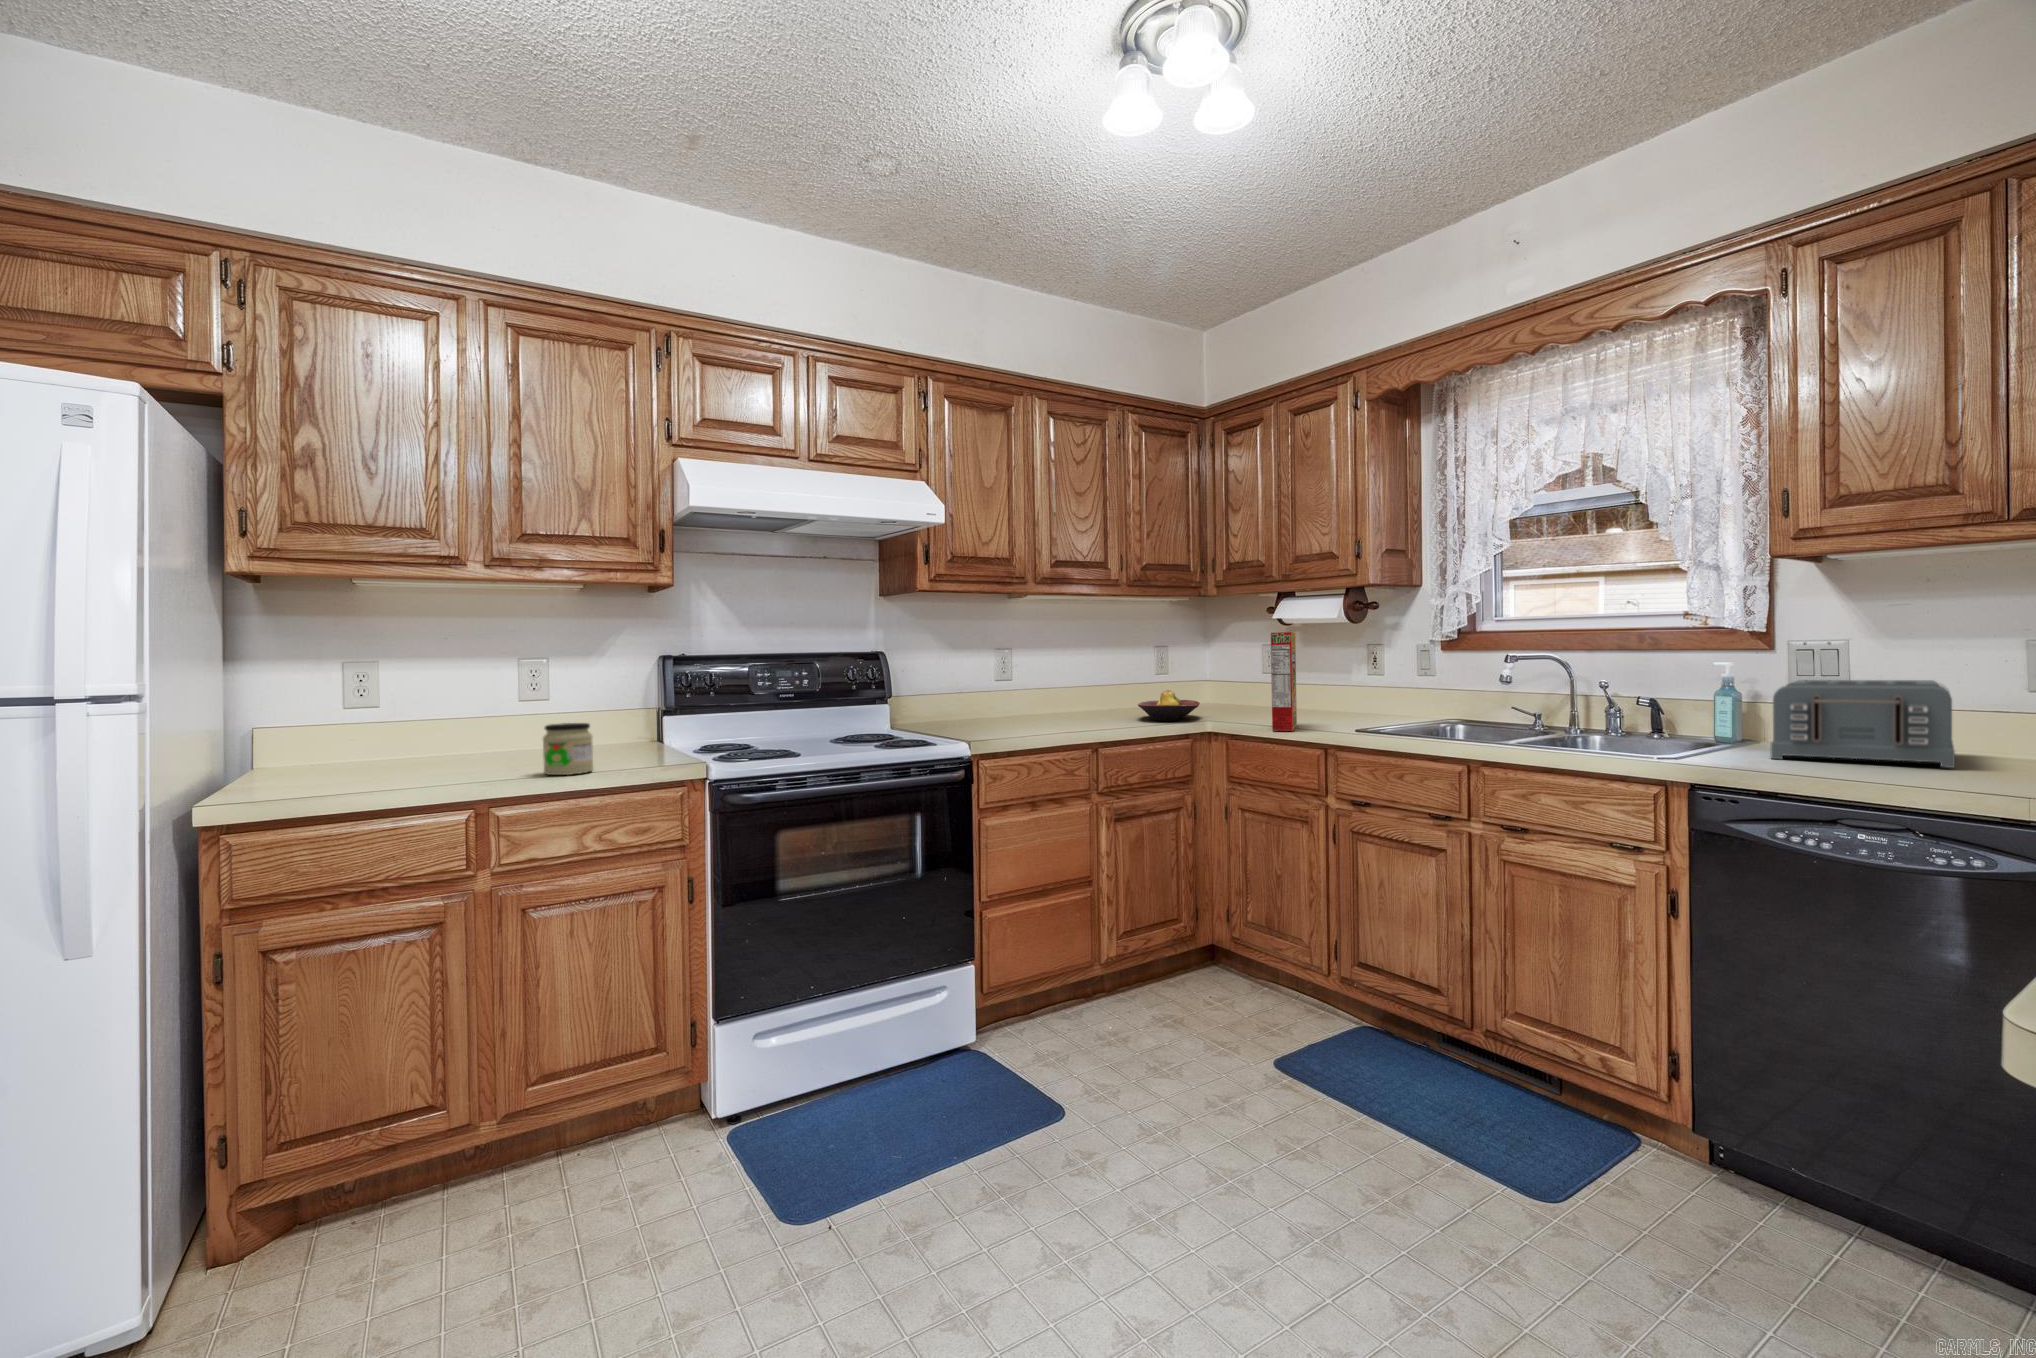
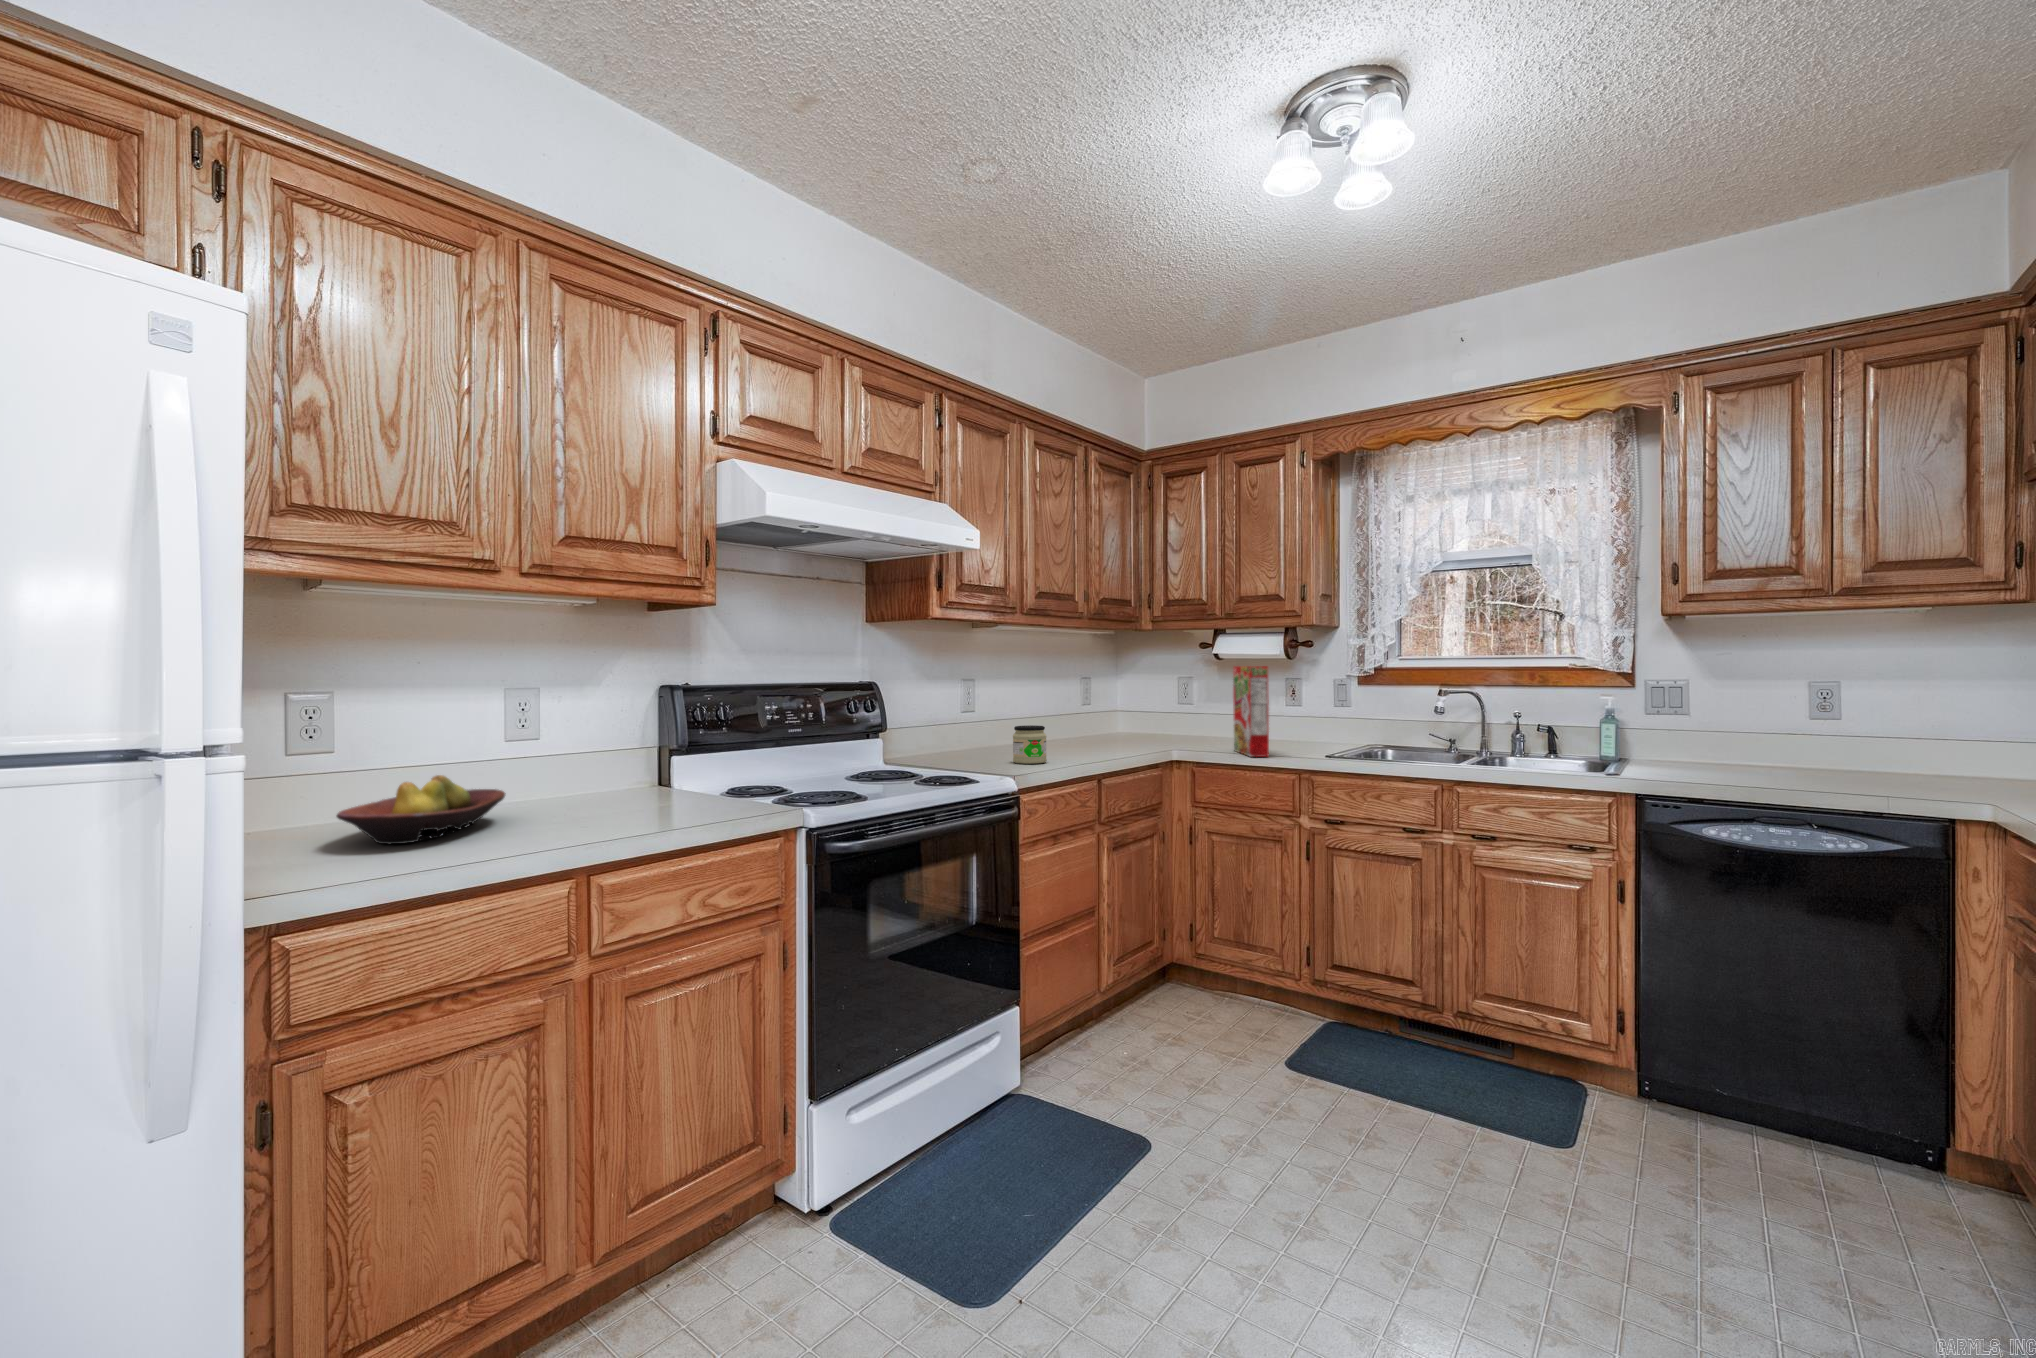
toaster: present [1770,680,1955,768] -> none [1654,712,1802,778]
fruit bowl: present [1138,690,1200,721] -> present [337,775,506,844]
jar: present [543,723,593,775] -> present [1013,725,1047,764]

